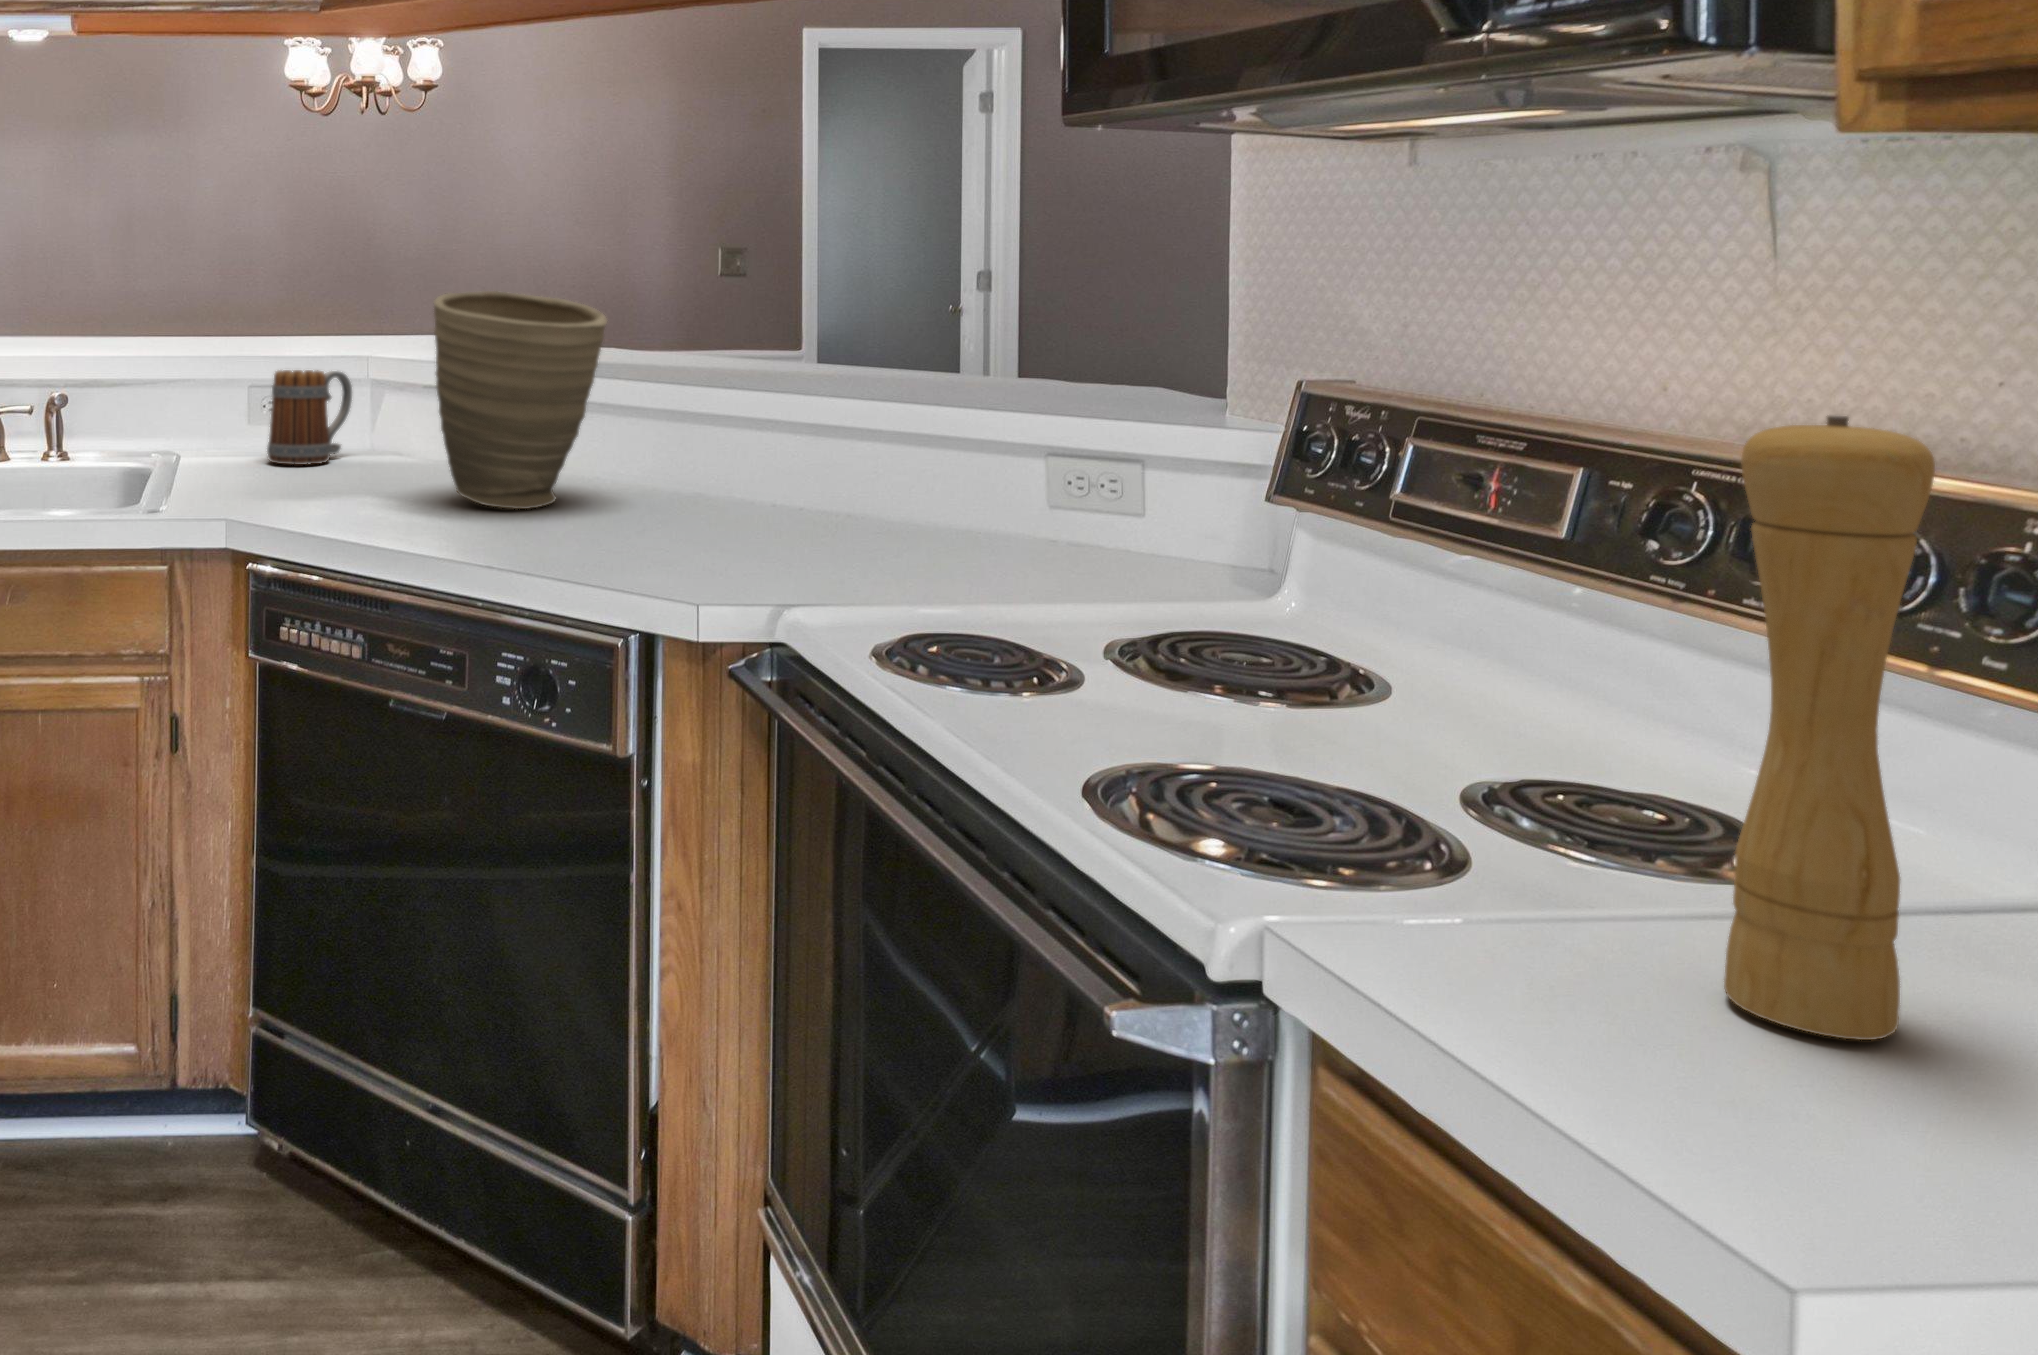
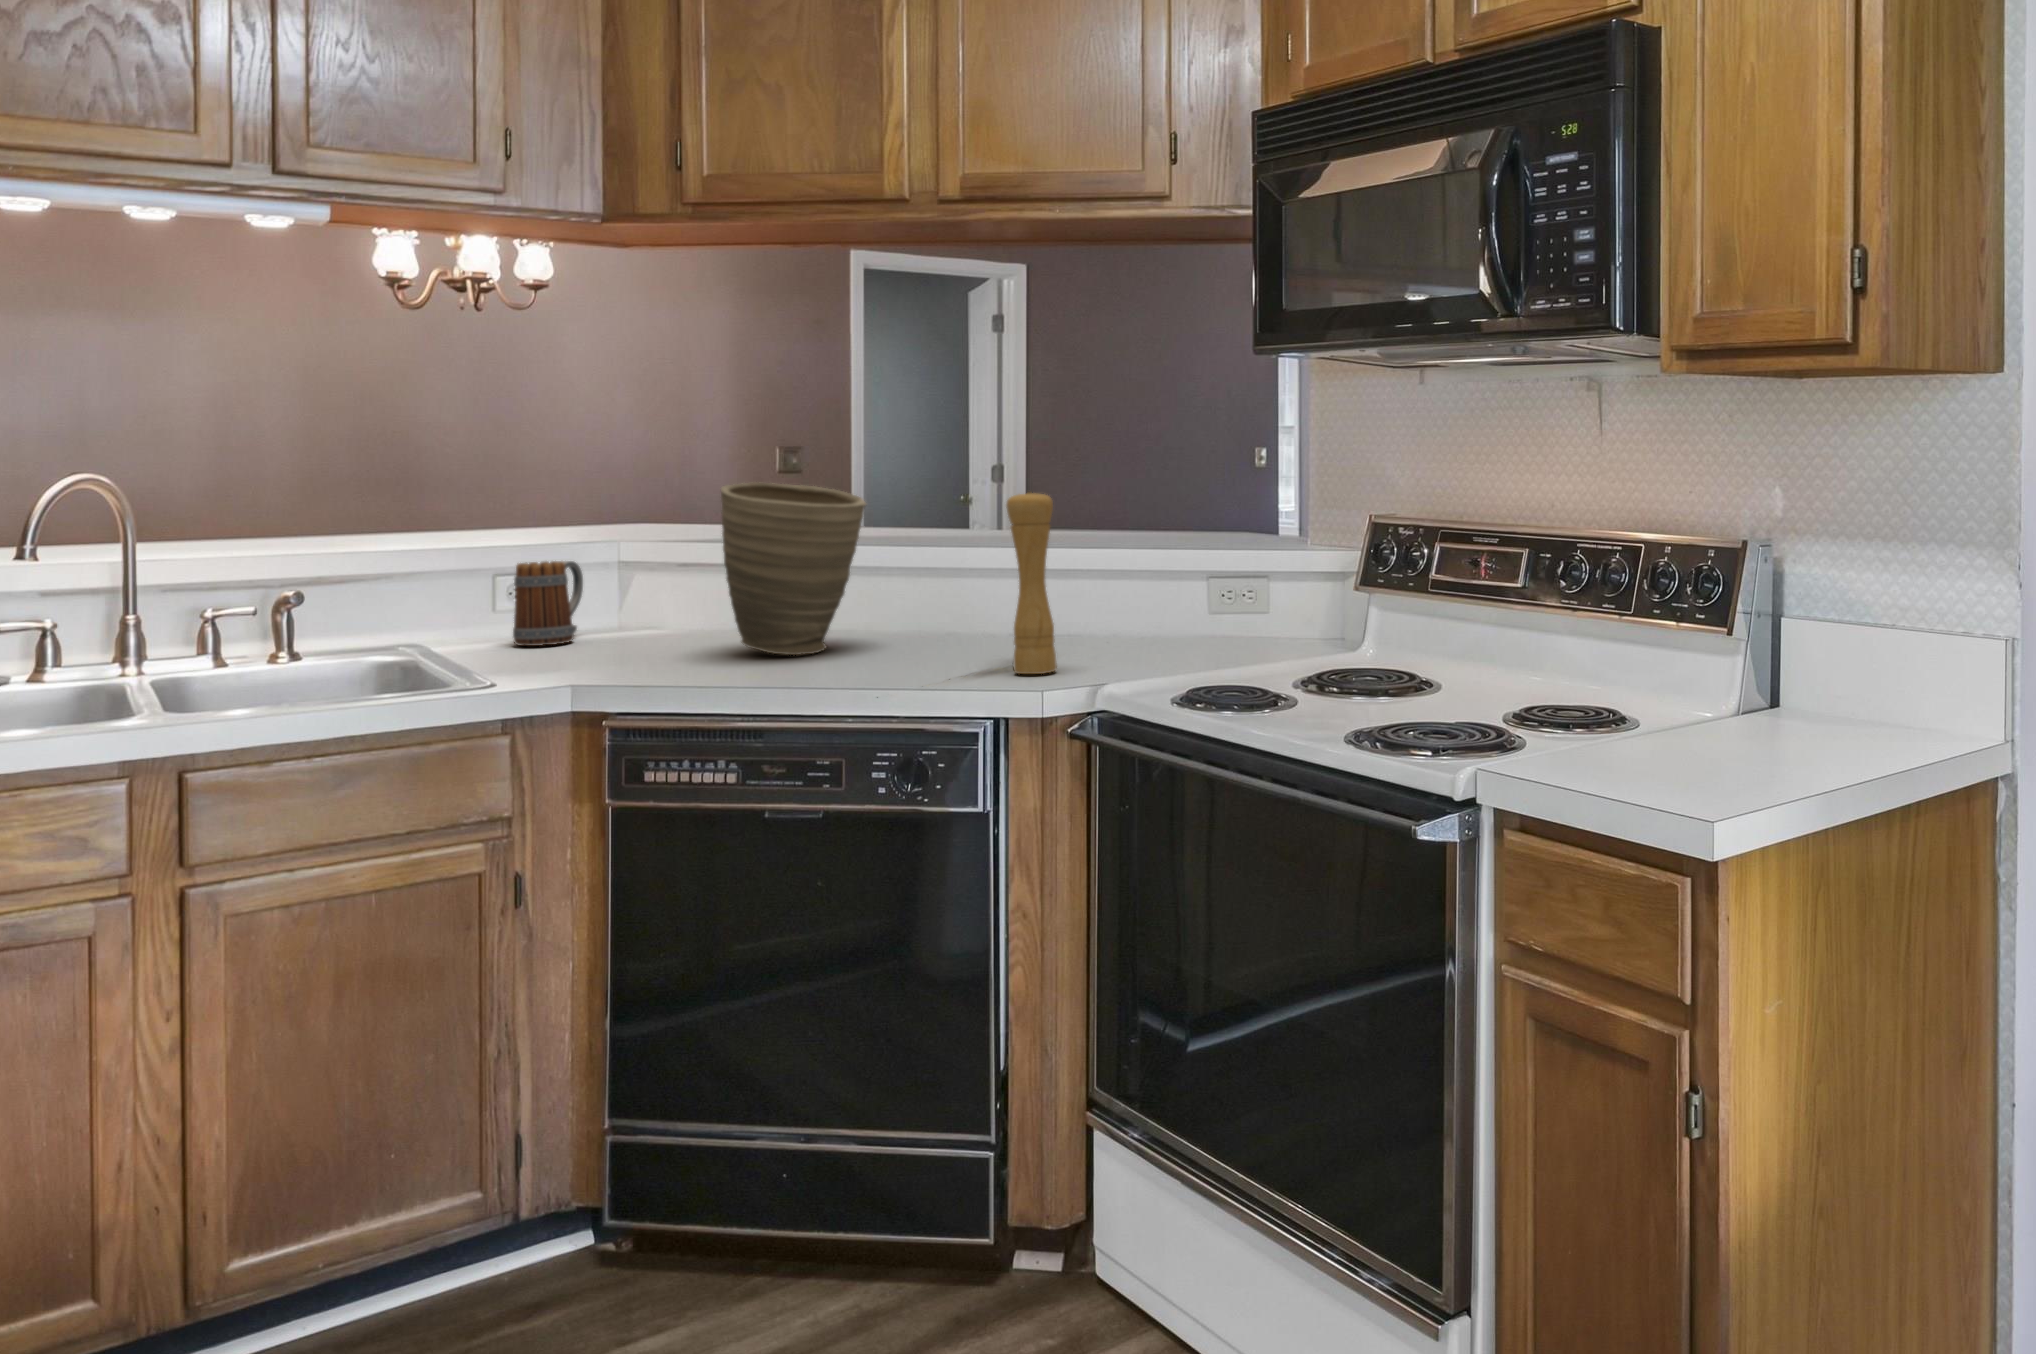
pepper mill: present [1724,415,1935,1040] -> present [1006,491,1057,674]

